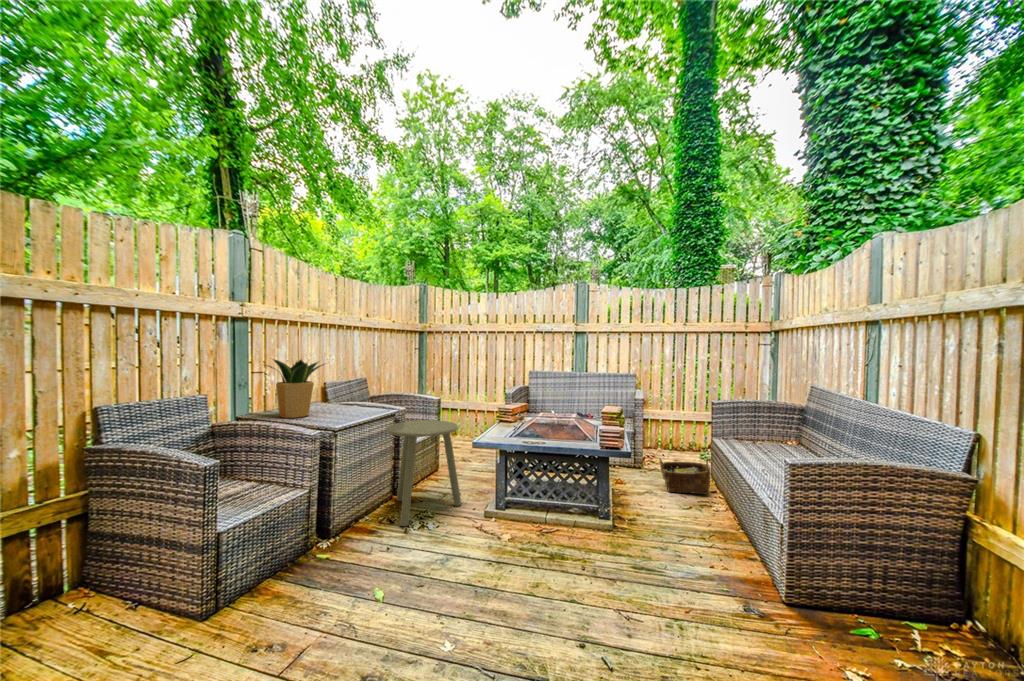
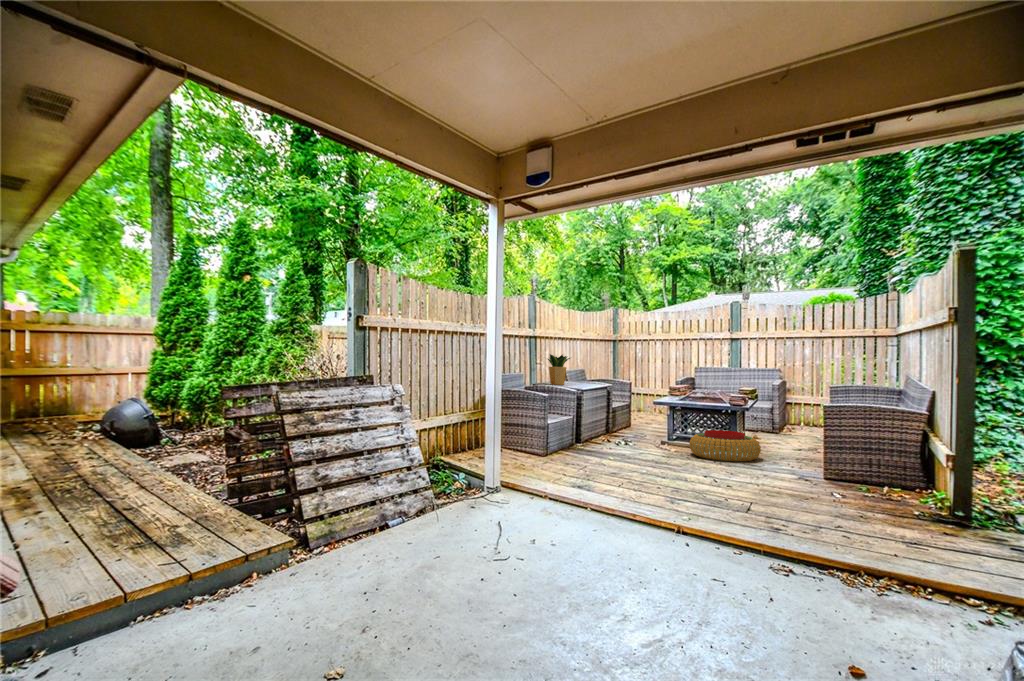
side table: present [386,420,462,526] -> none [605,392,648,443]
woven basket: present [659,458,711,495] -> none [789,426,828,449]
pouf: none [538,504,675,602] -> present [690,430,761,461]

